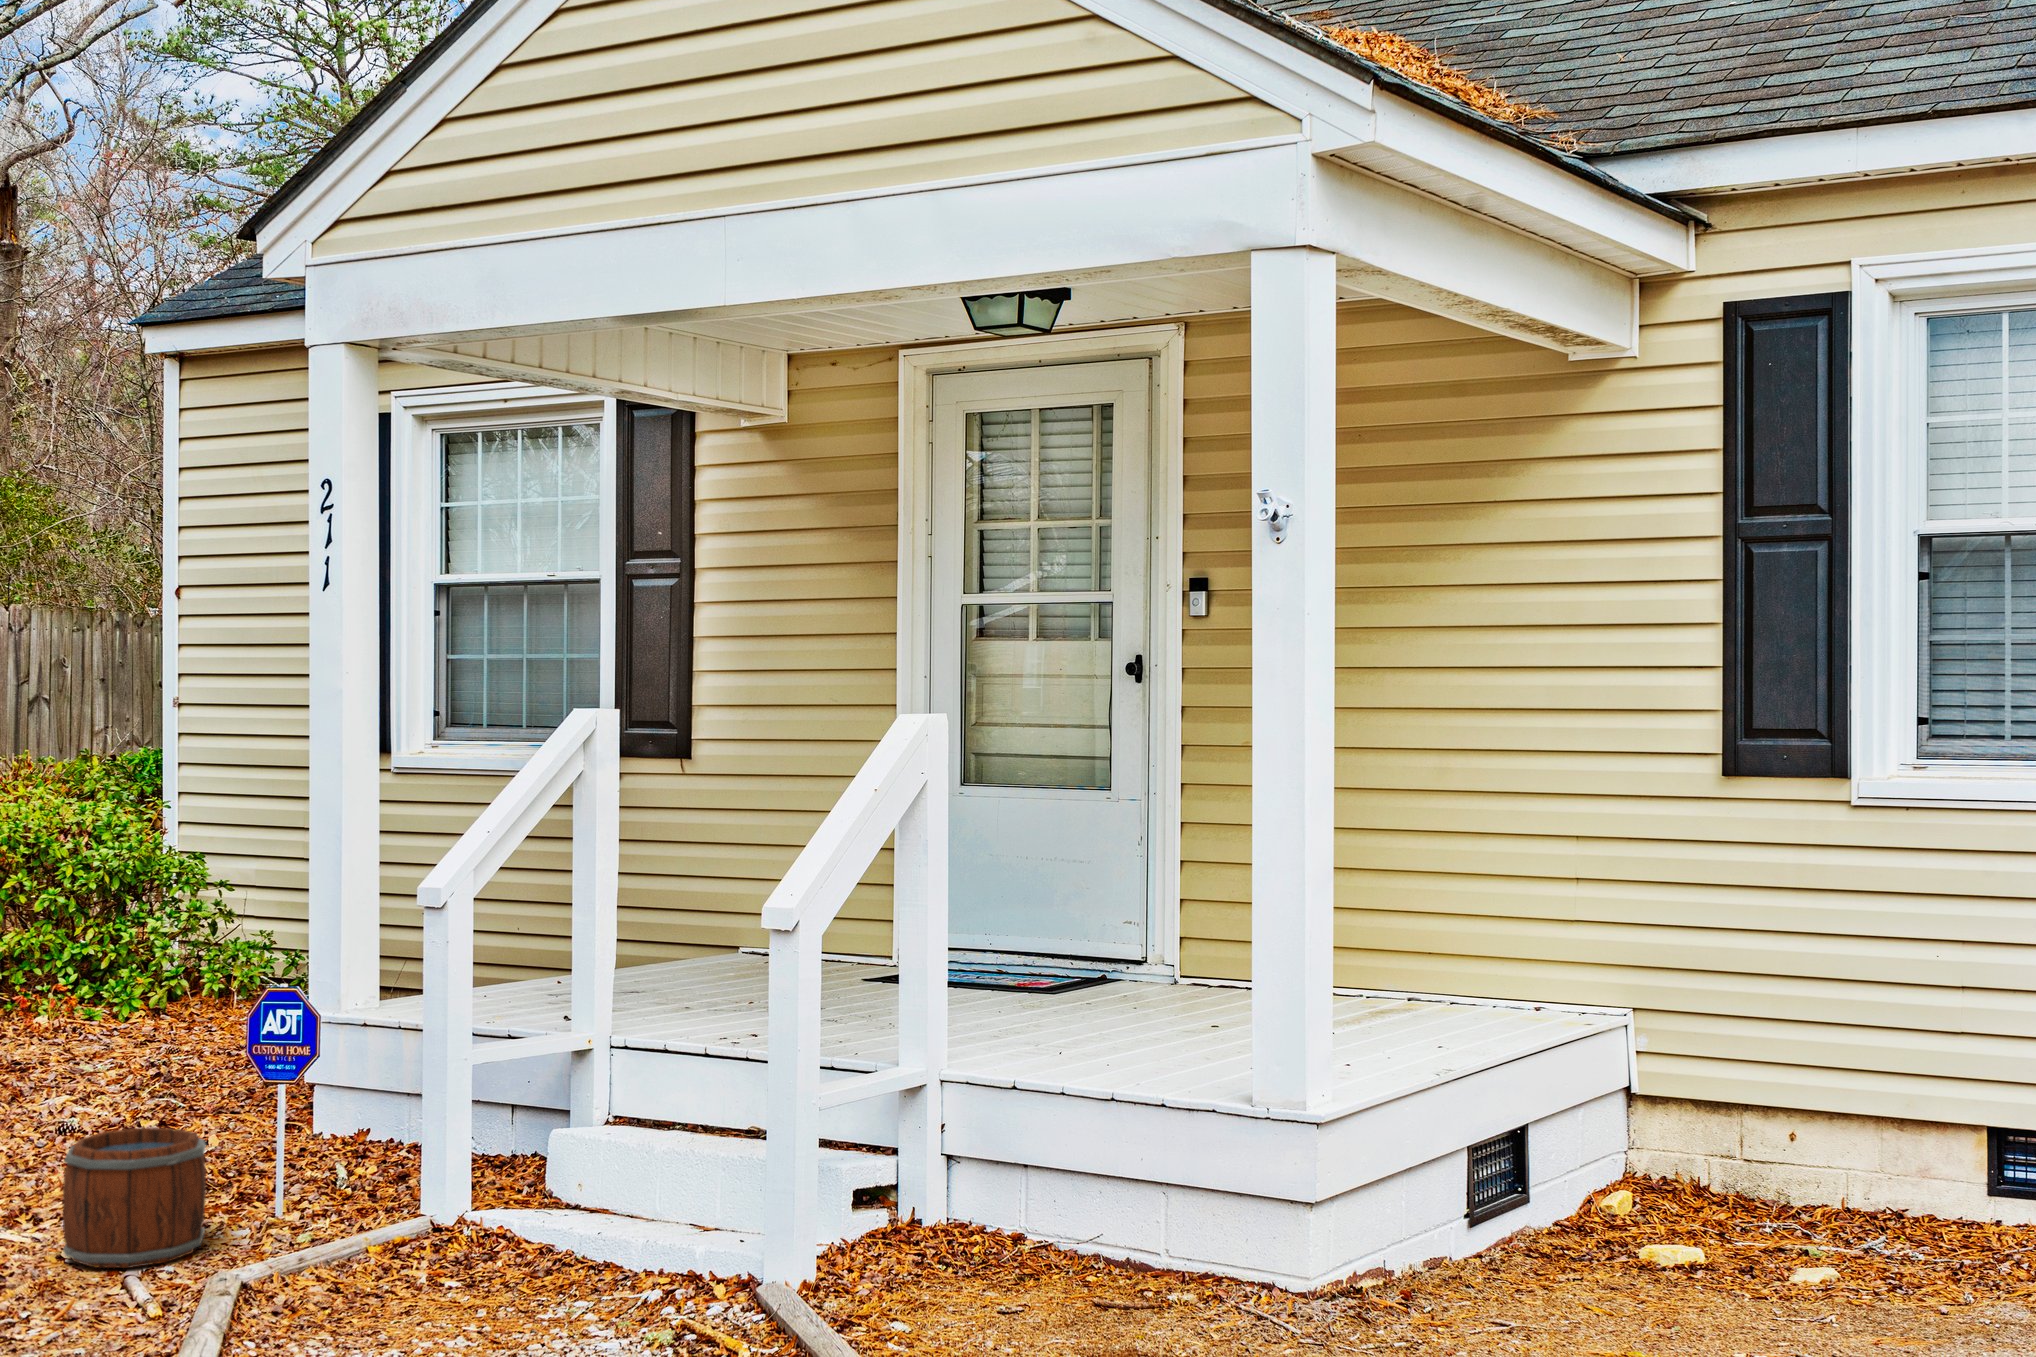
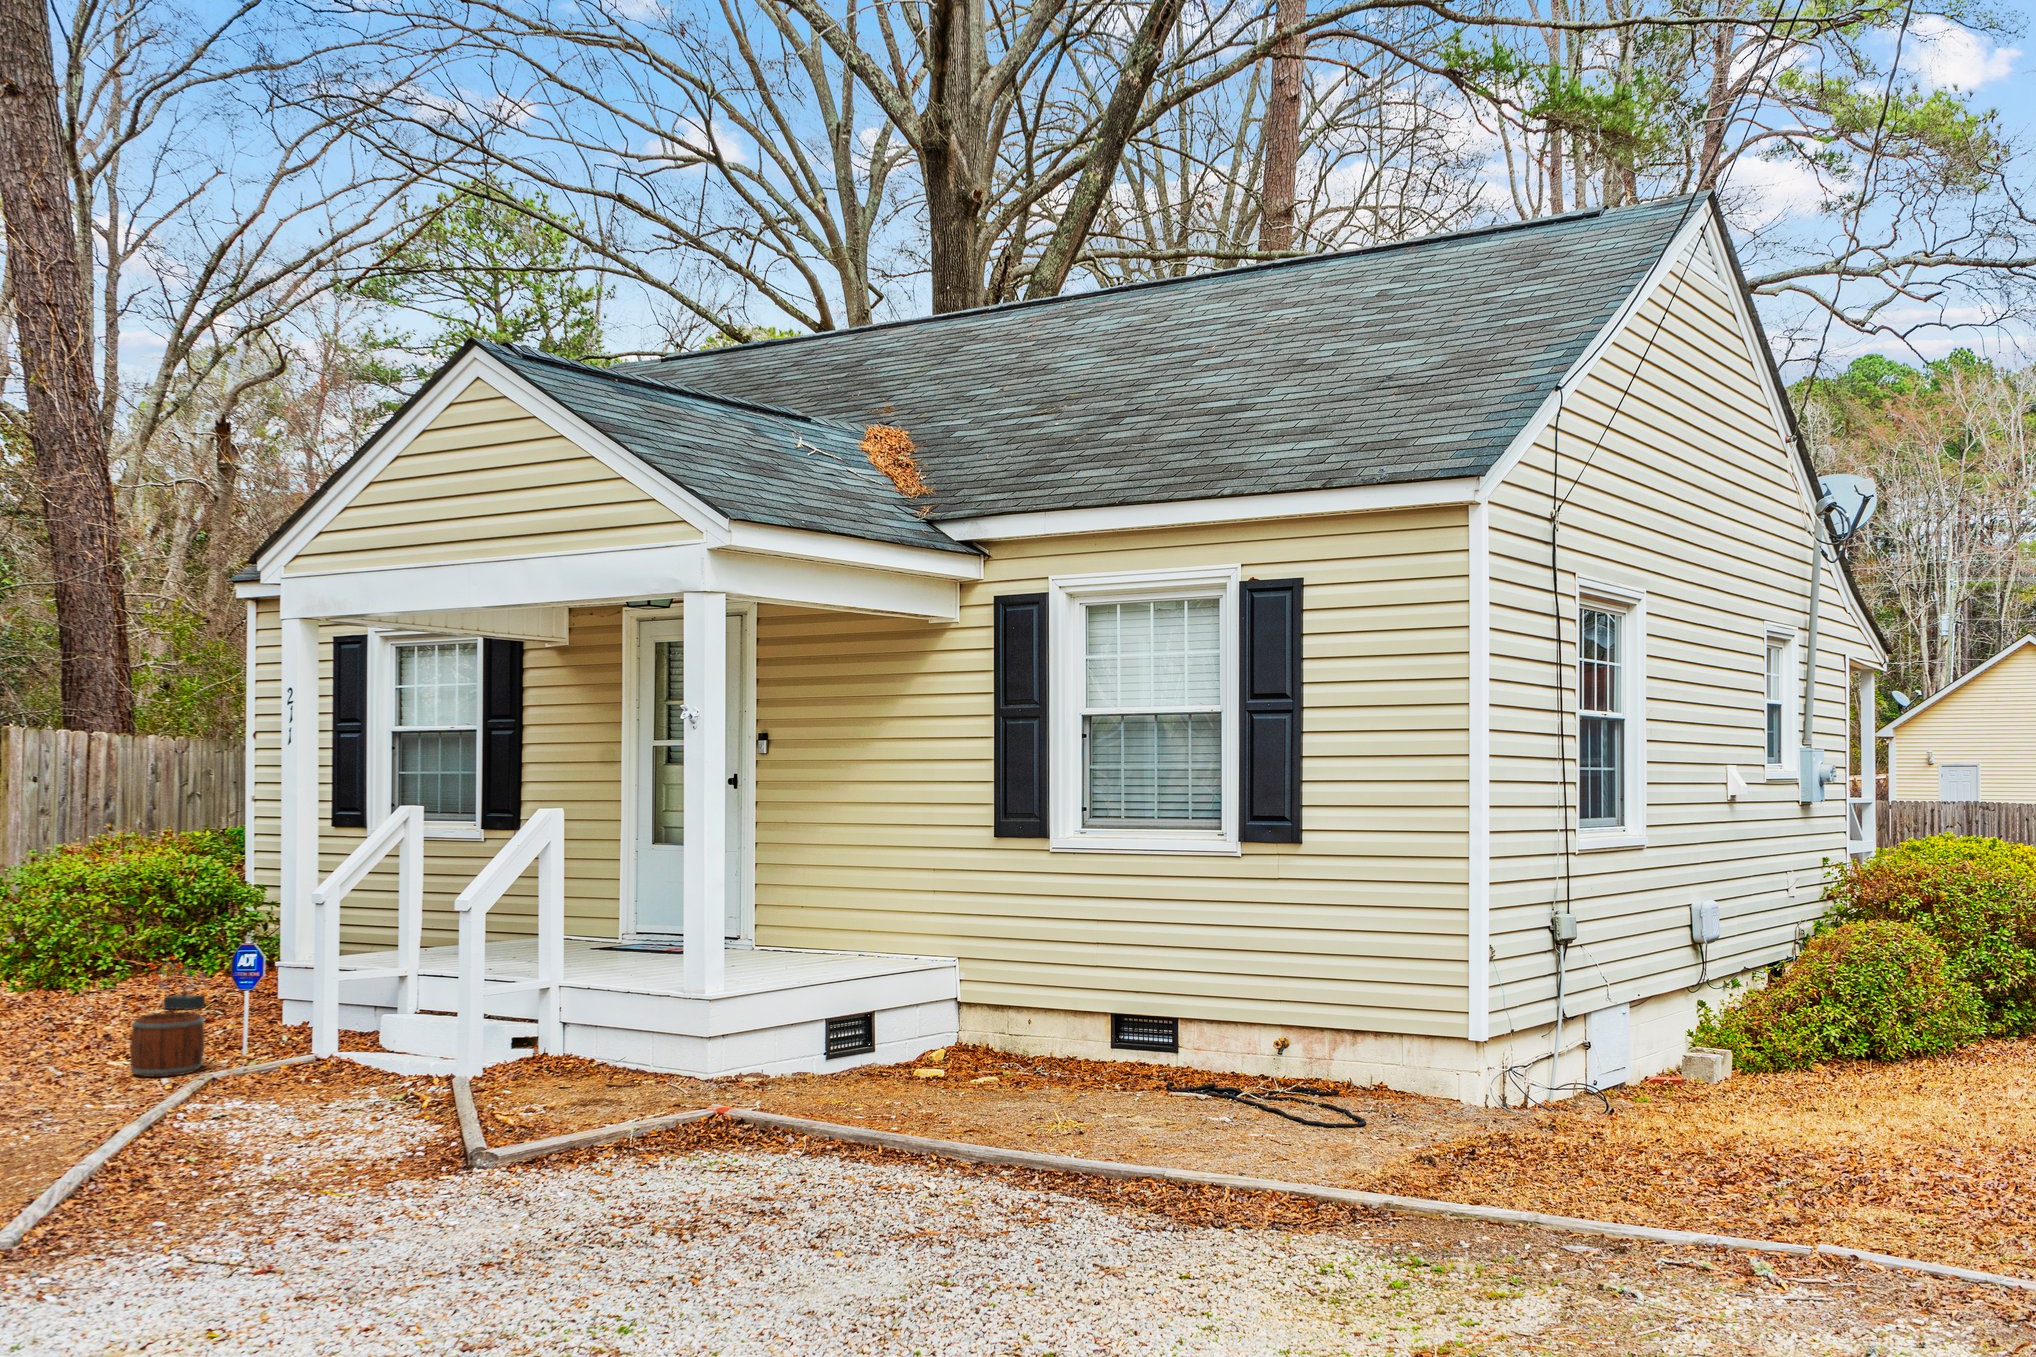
decorative plant: none [47,1001,154,1089] -> present [157,963,207,1010]

